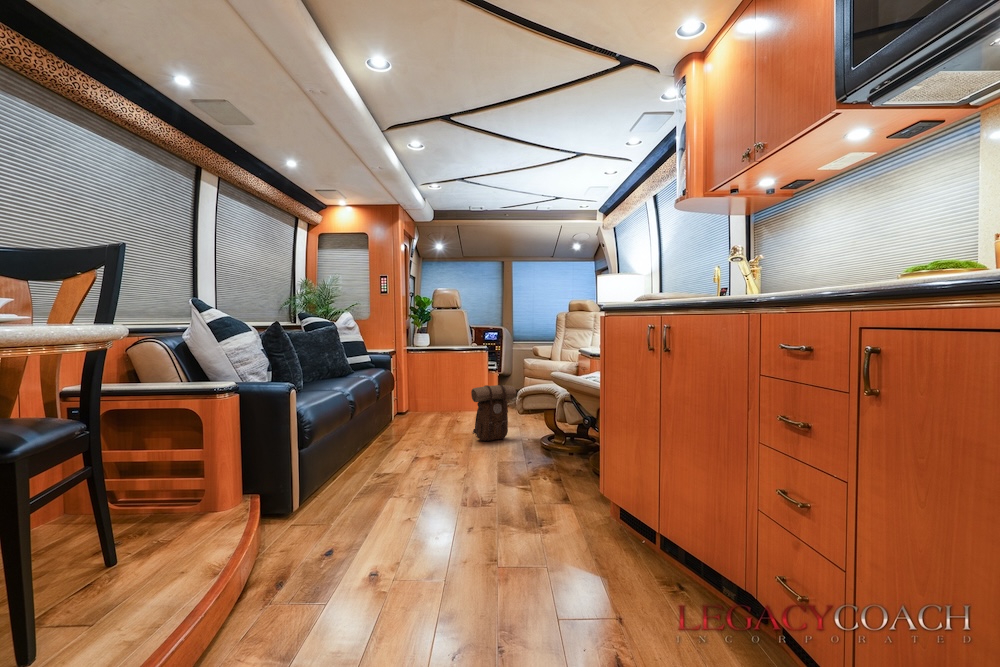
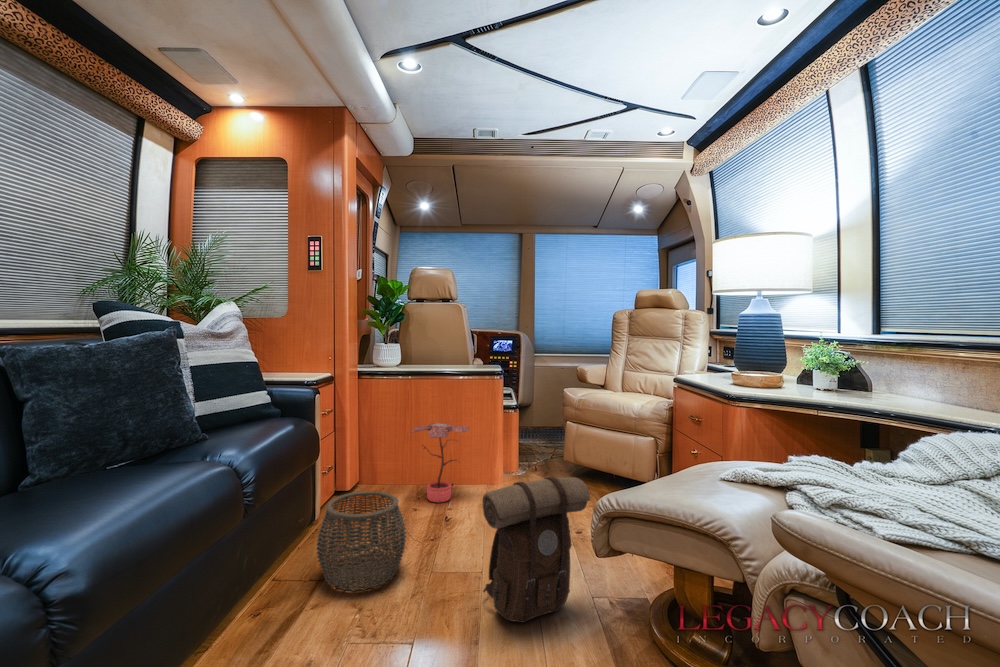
potted plant: none [437,375,468,415] -> present [411,423,470,503]
woven basket: none [400,398,439,436] -> present [316,491,406,592]

